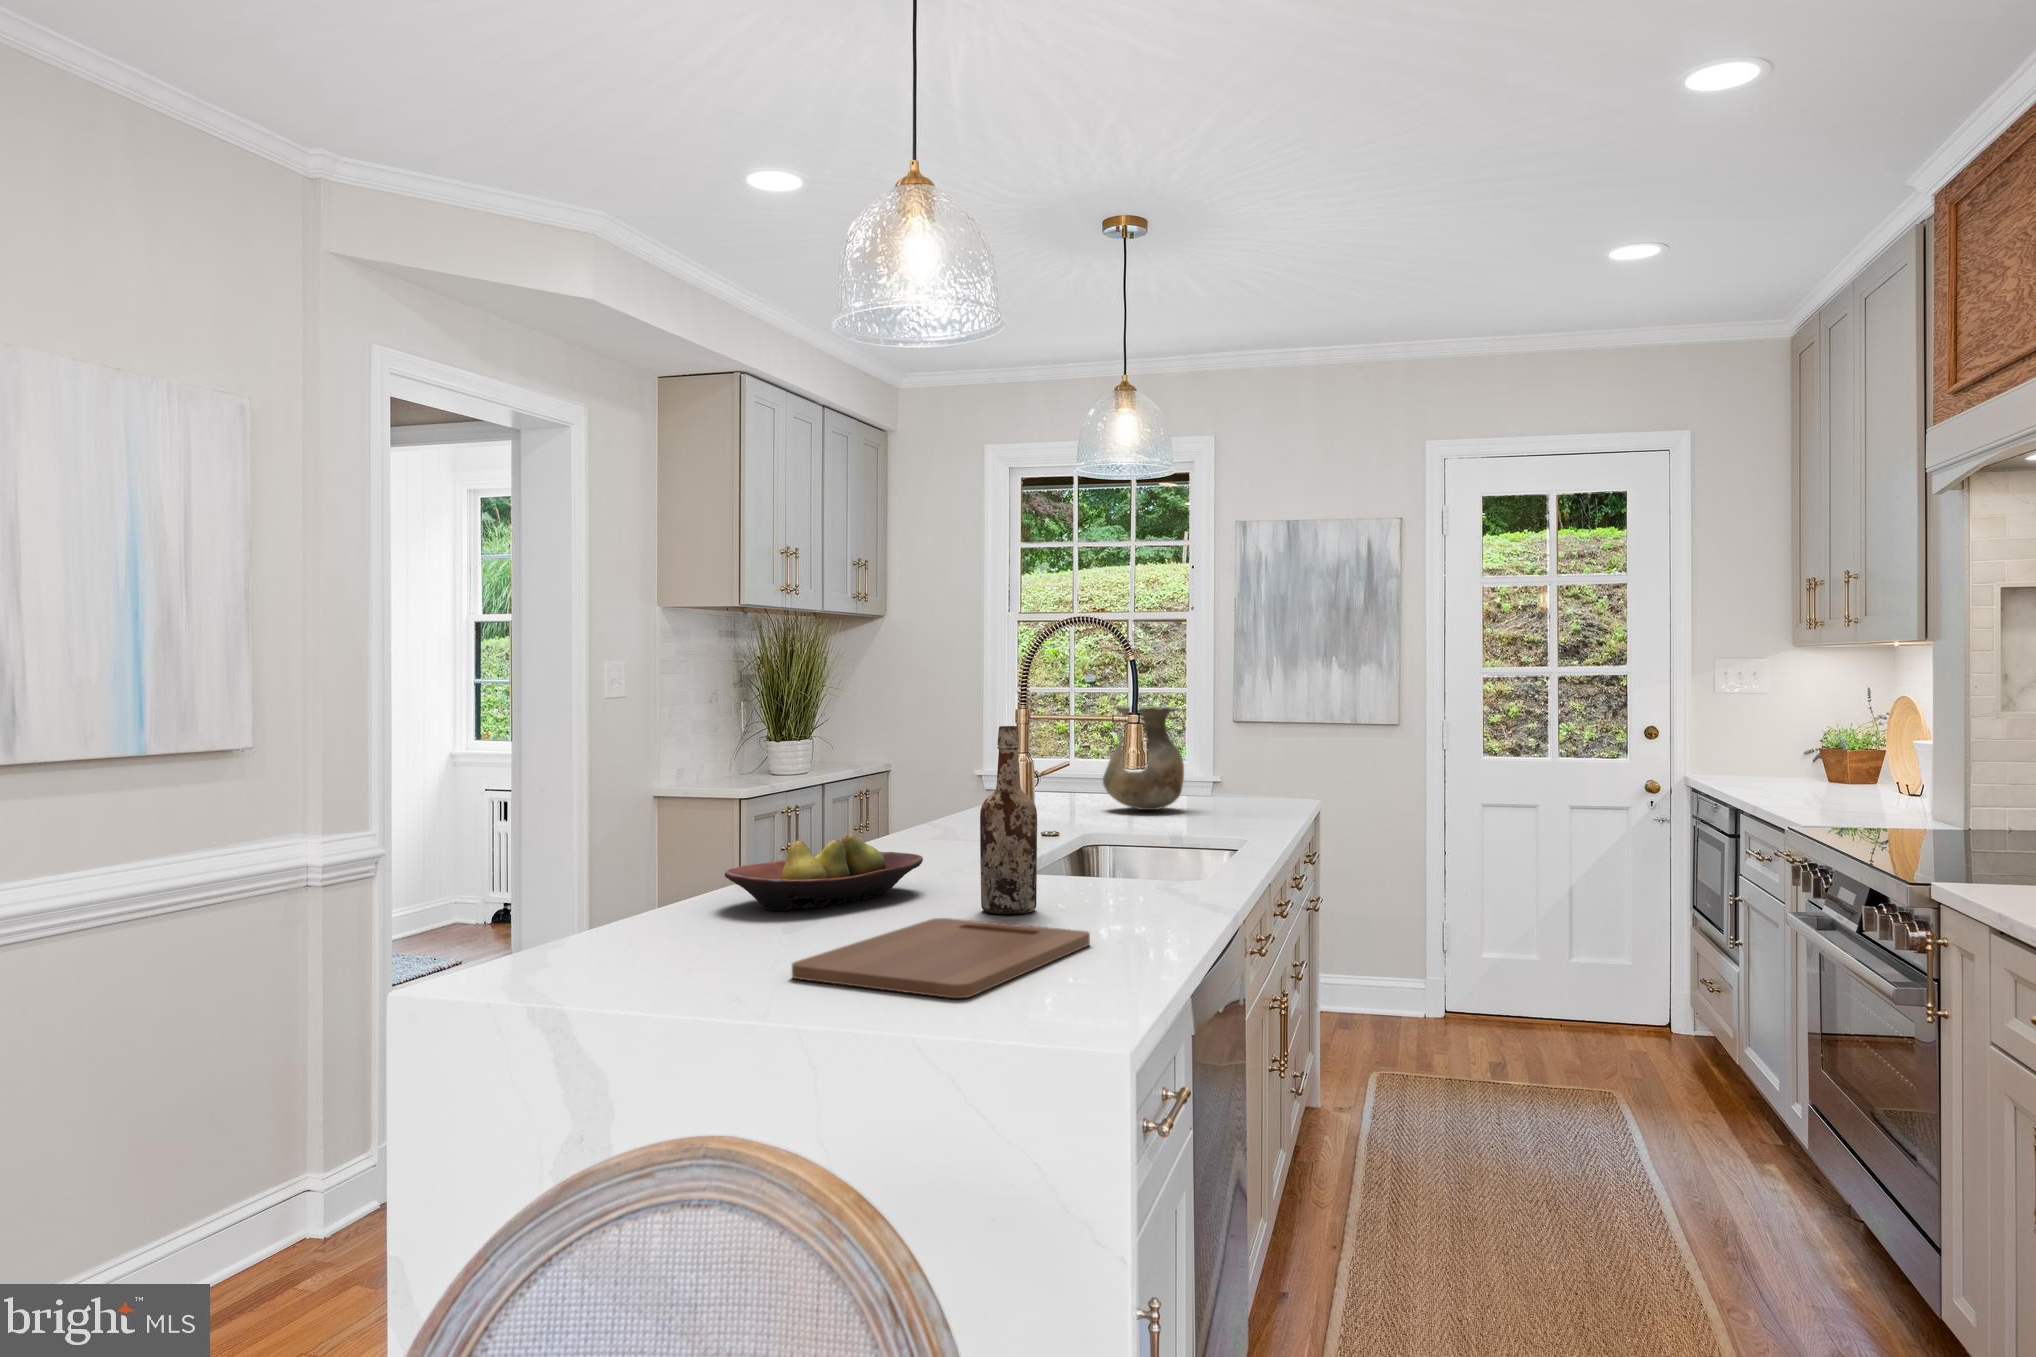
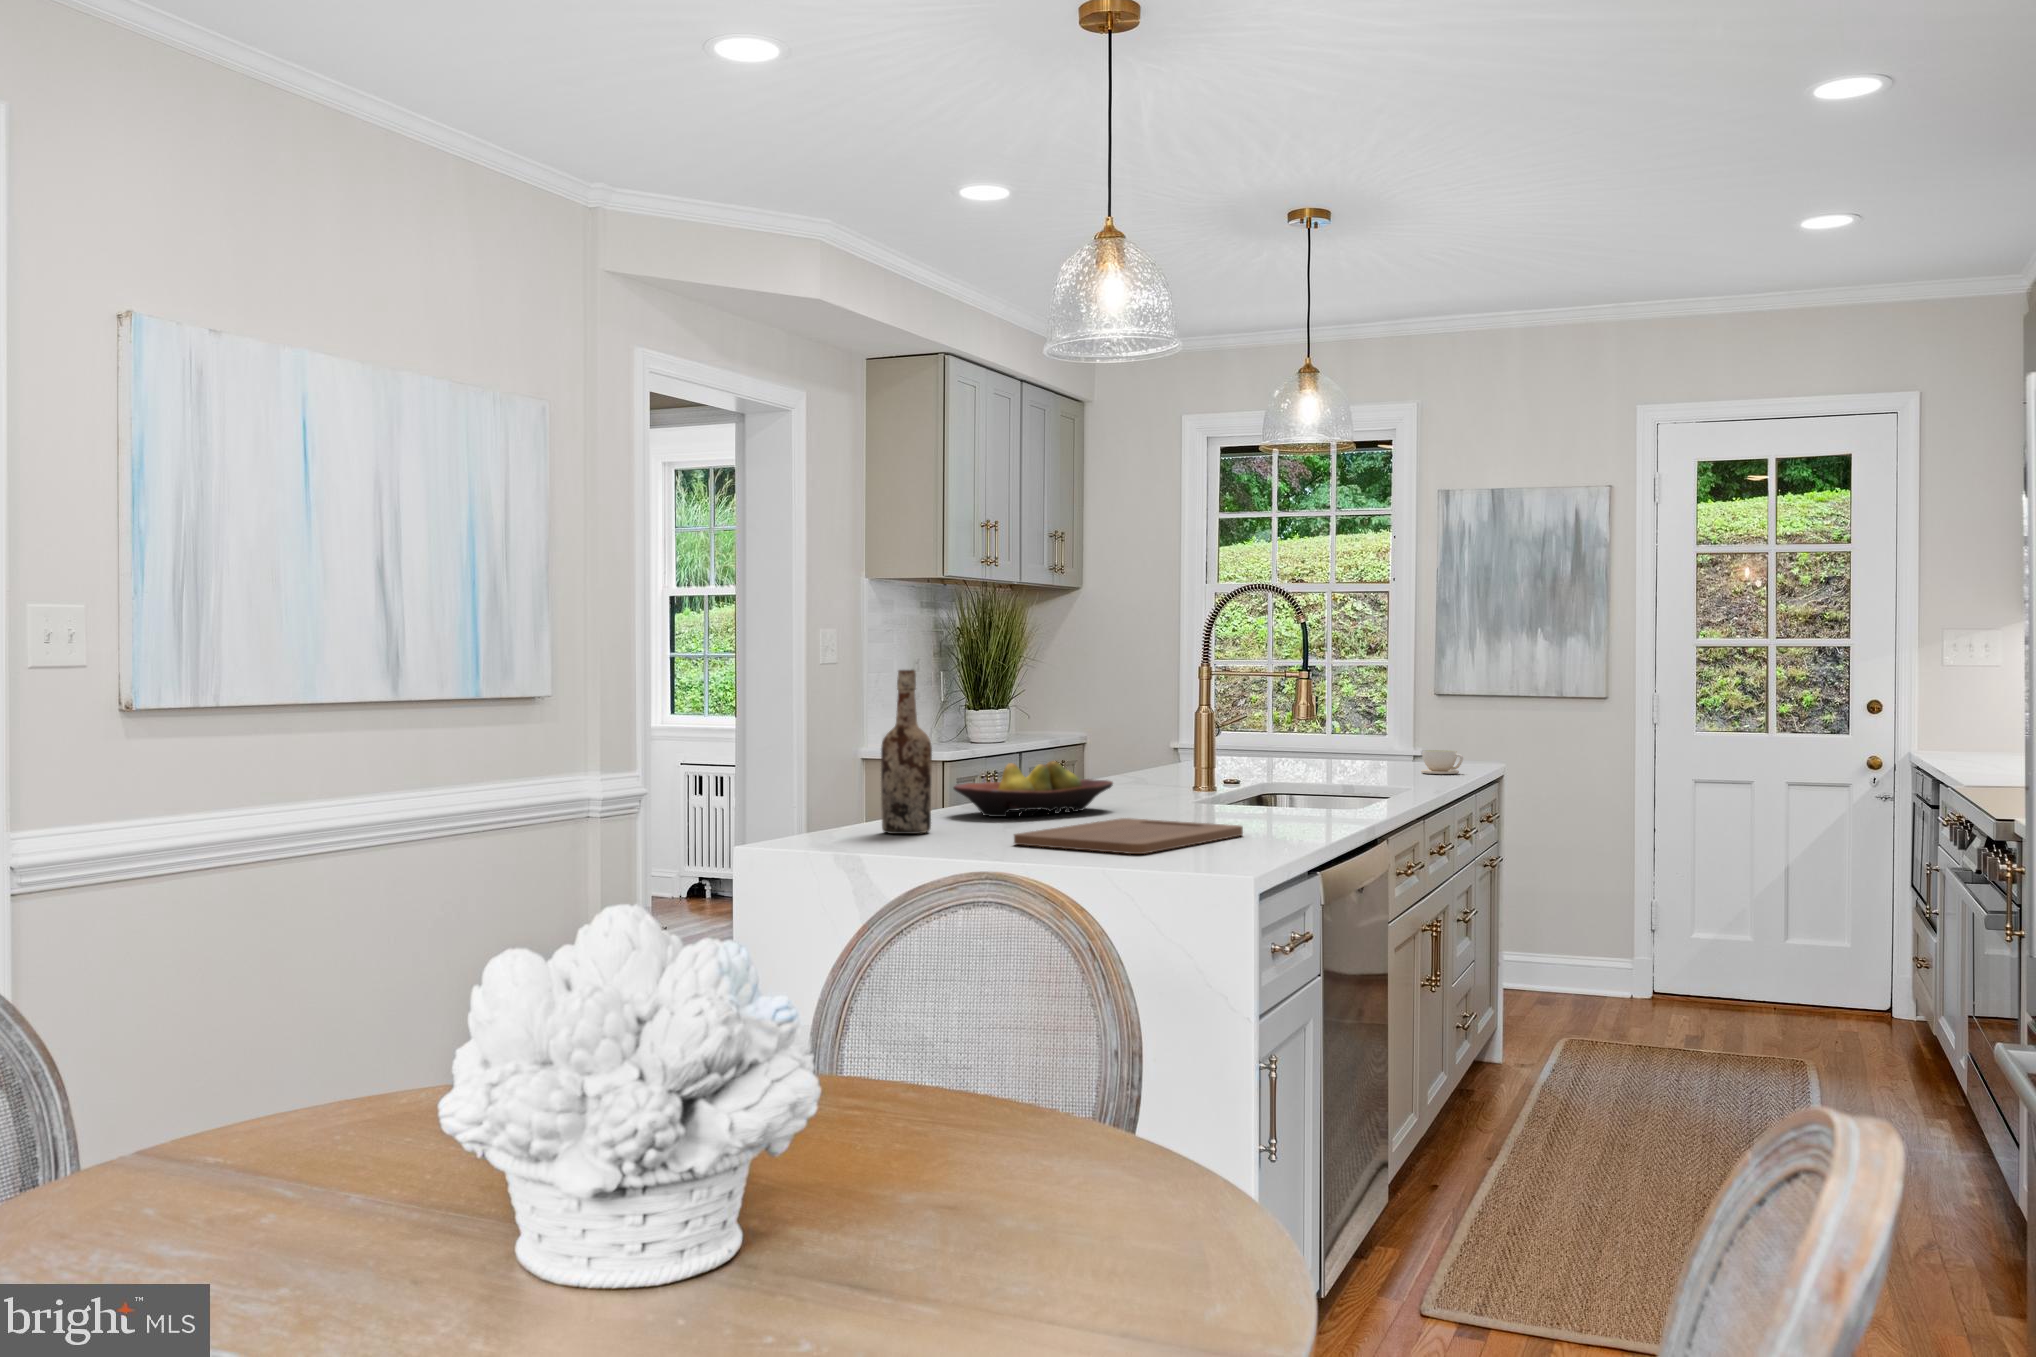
vase: present [1103,706,1184,810] -> none [1286,670,1365,769]
wine bottle: present [980,726,1037,914] -> present [881,670,932,834]
coffee cup: none [1243,789,1287,815] -> present [1421,750,1463,774]

